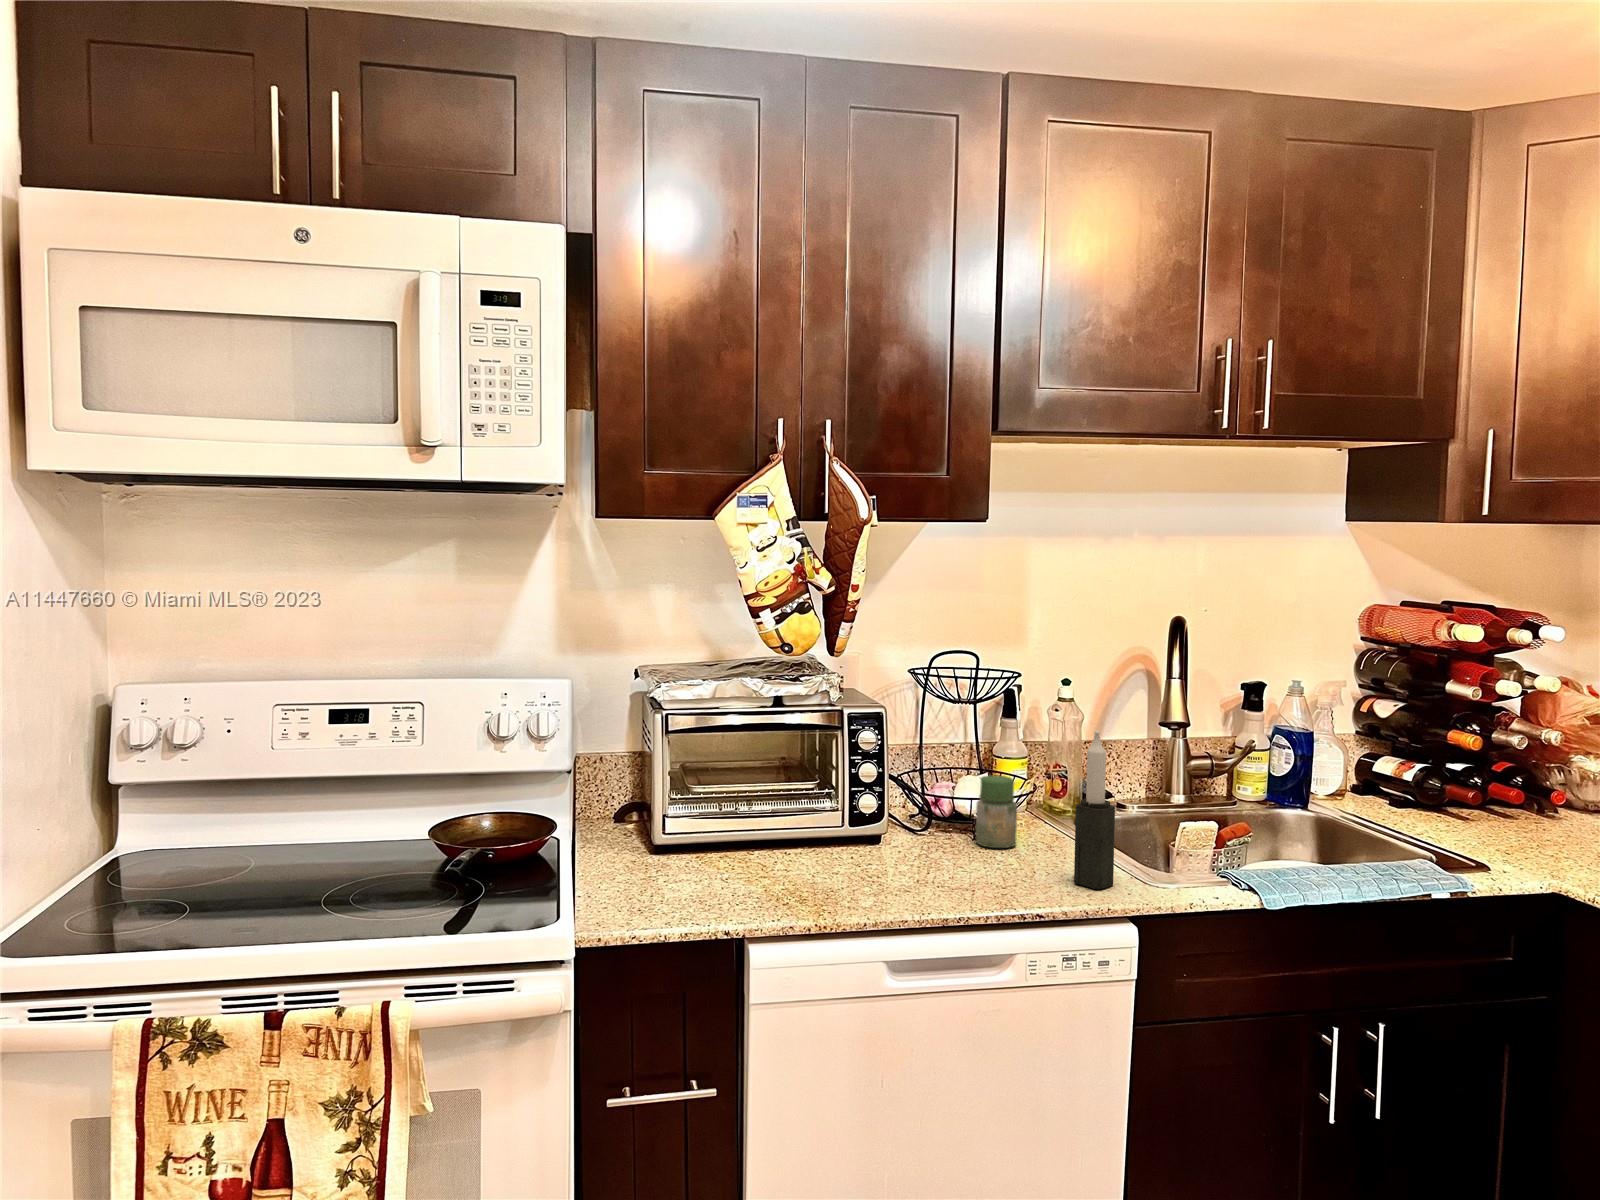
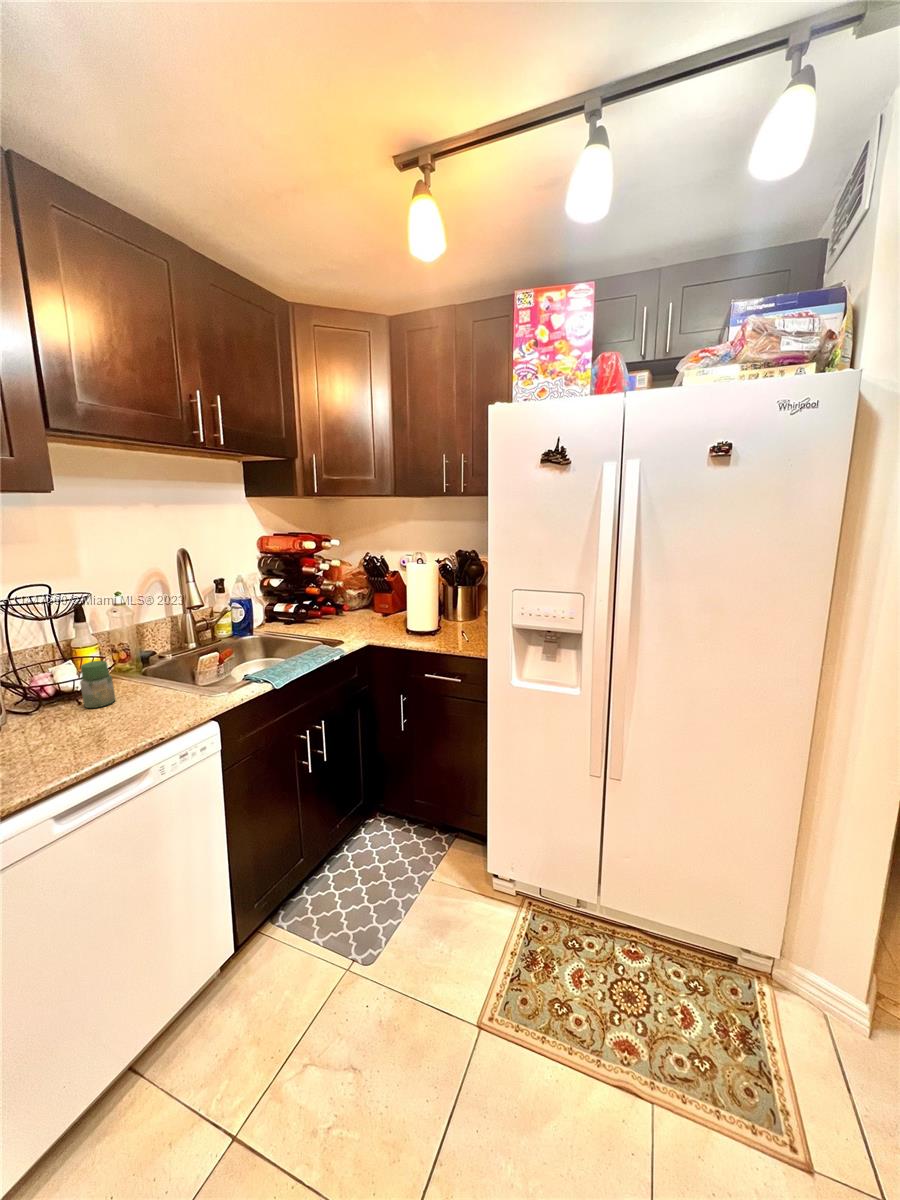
candle: present [1074,730,1115,889] -> none [166,621,195,711]

